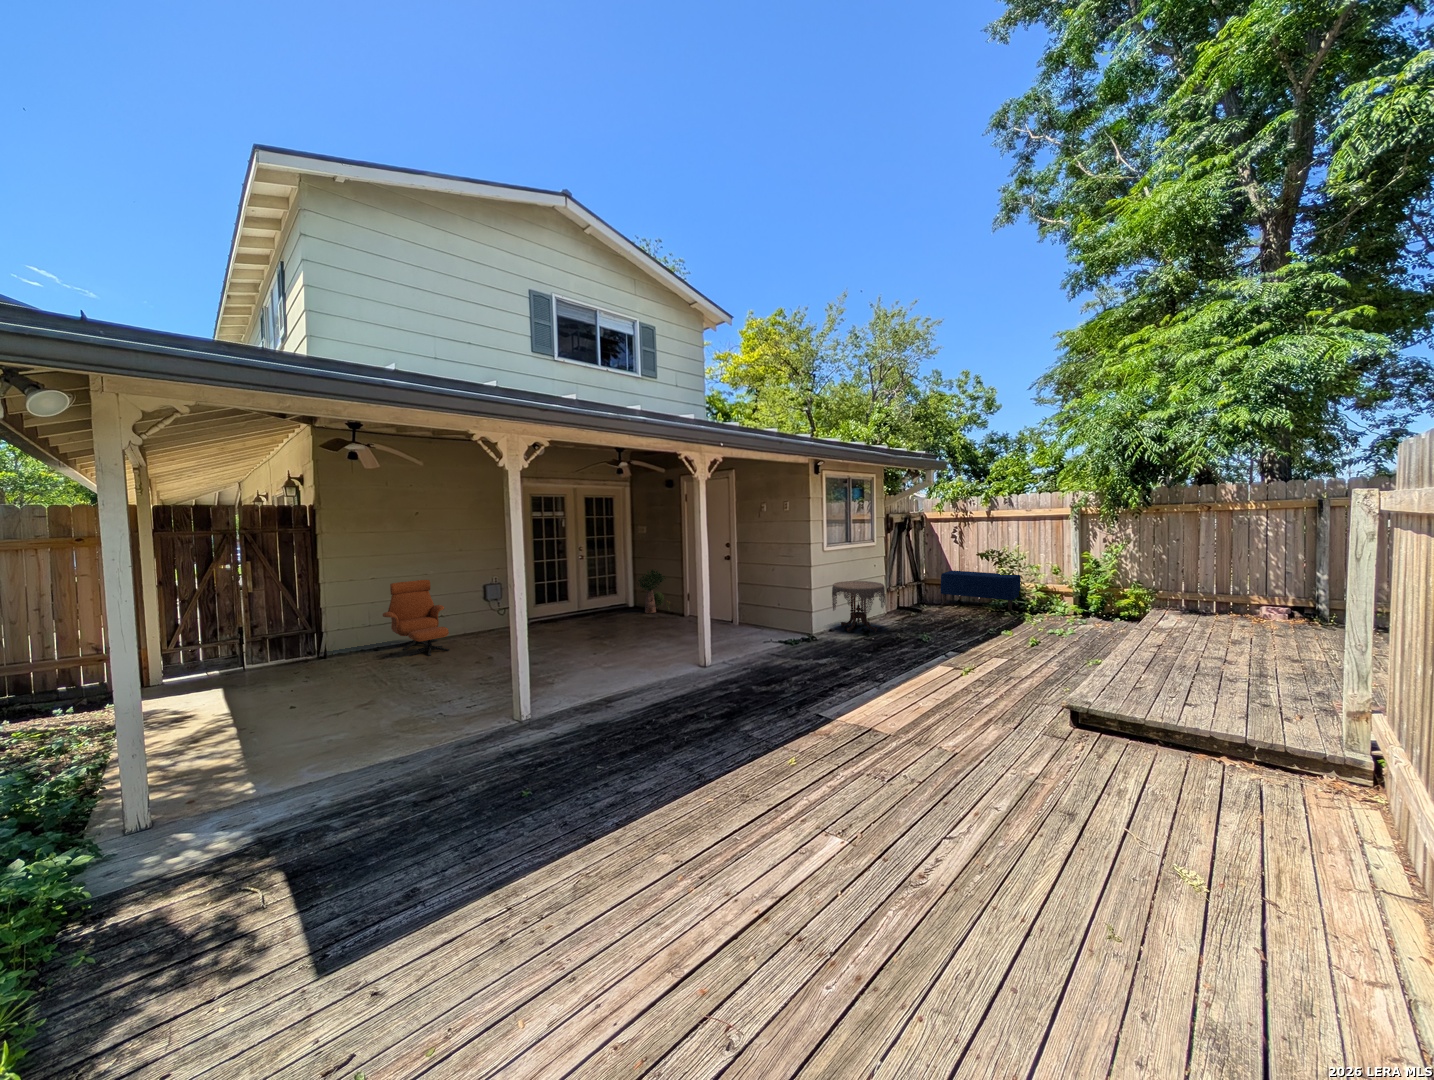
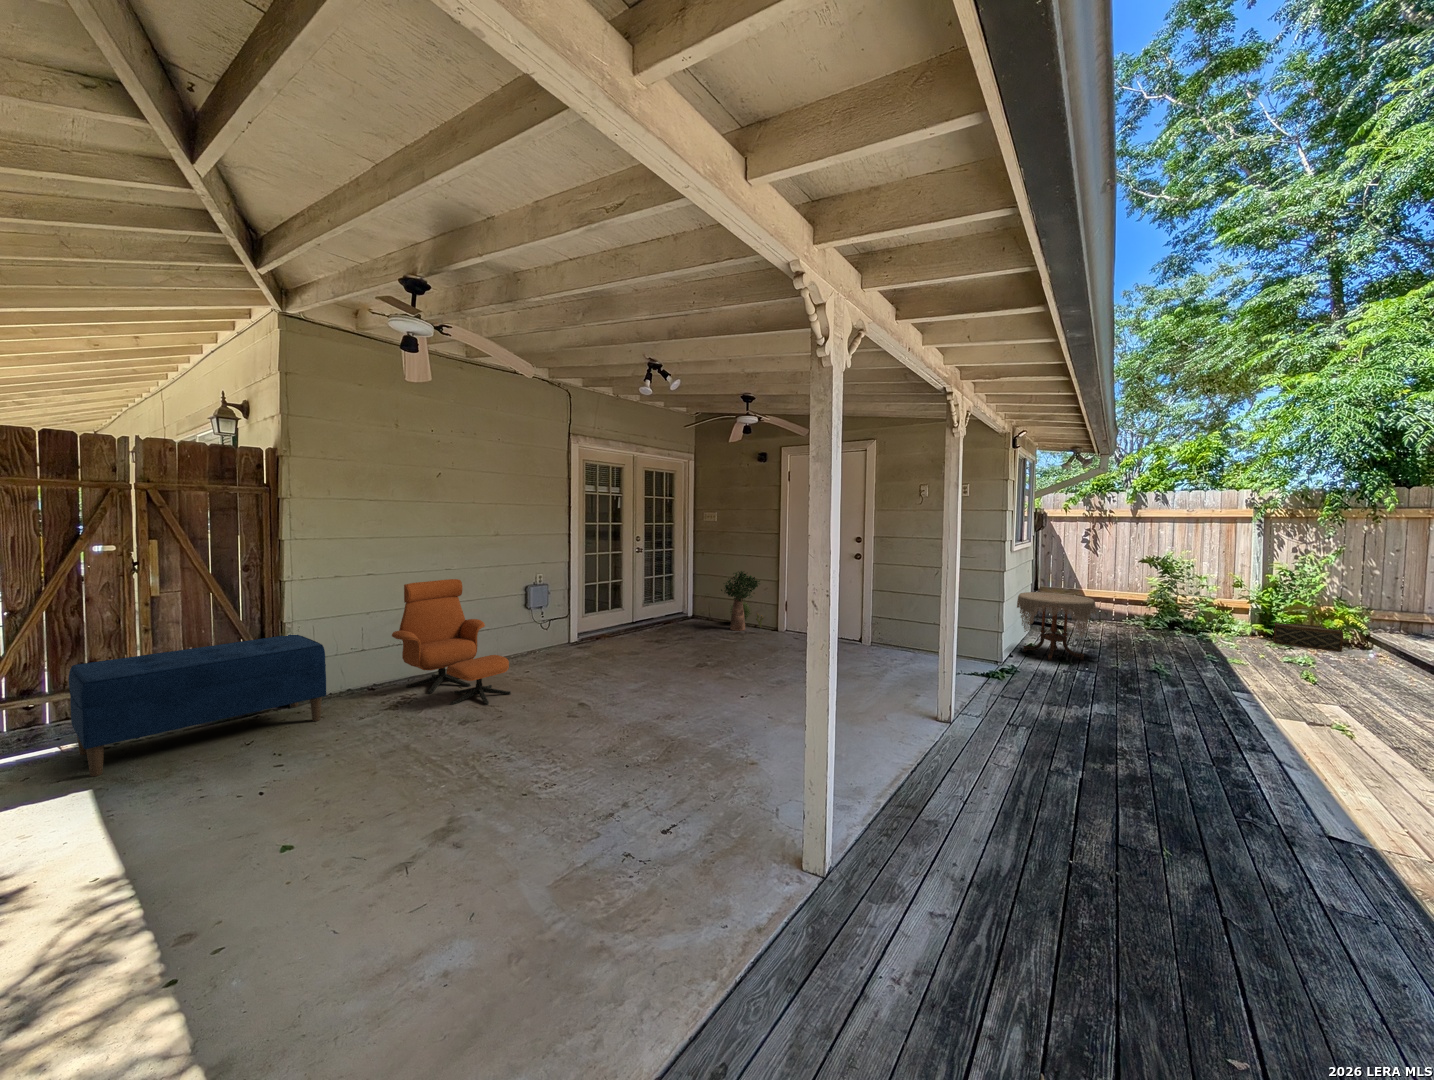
bench: present [941,571,1021,610] -> present [69,634,326,777]
woven basket: none [1075,602,1129,625] -> present [1273,622,1343,651]

